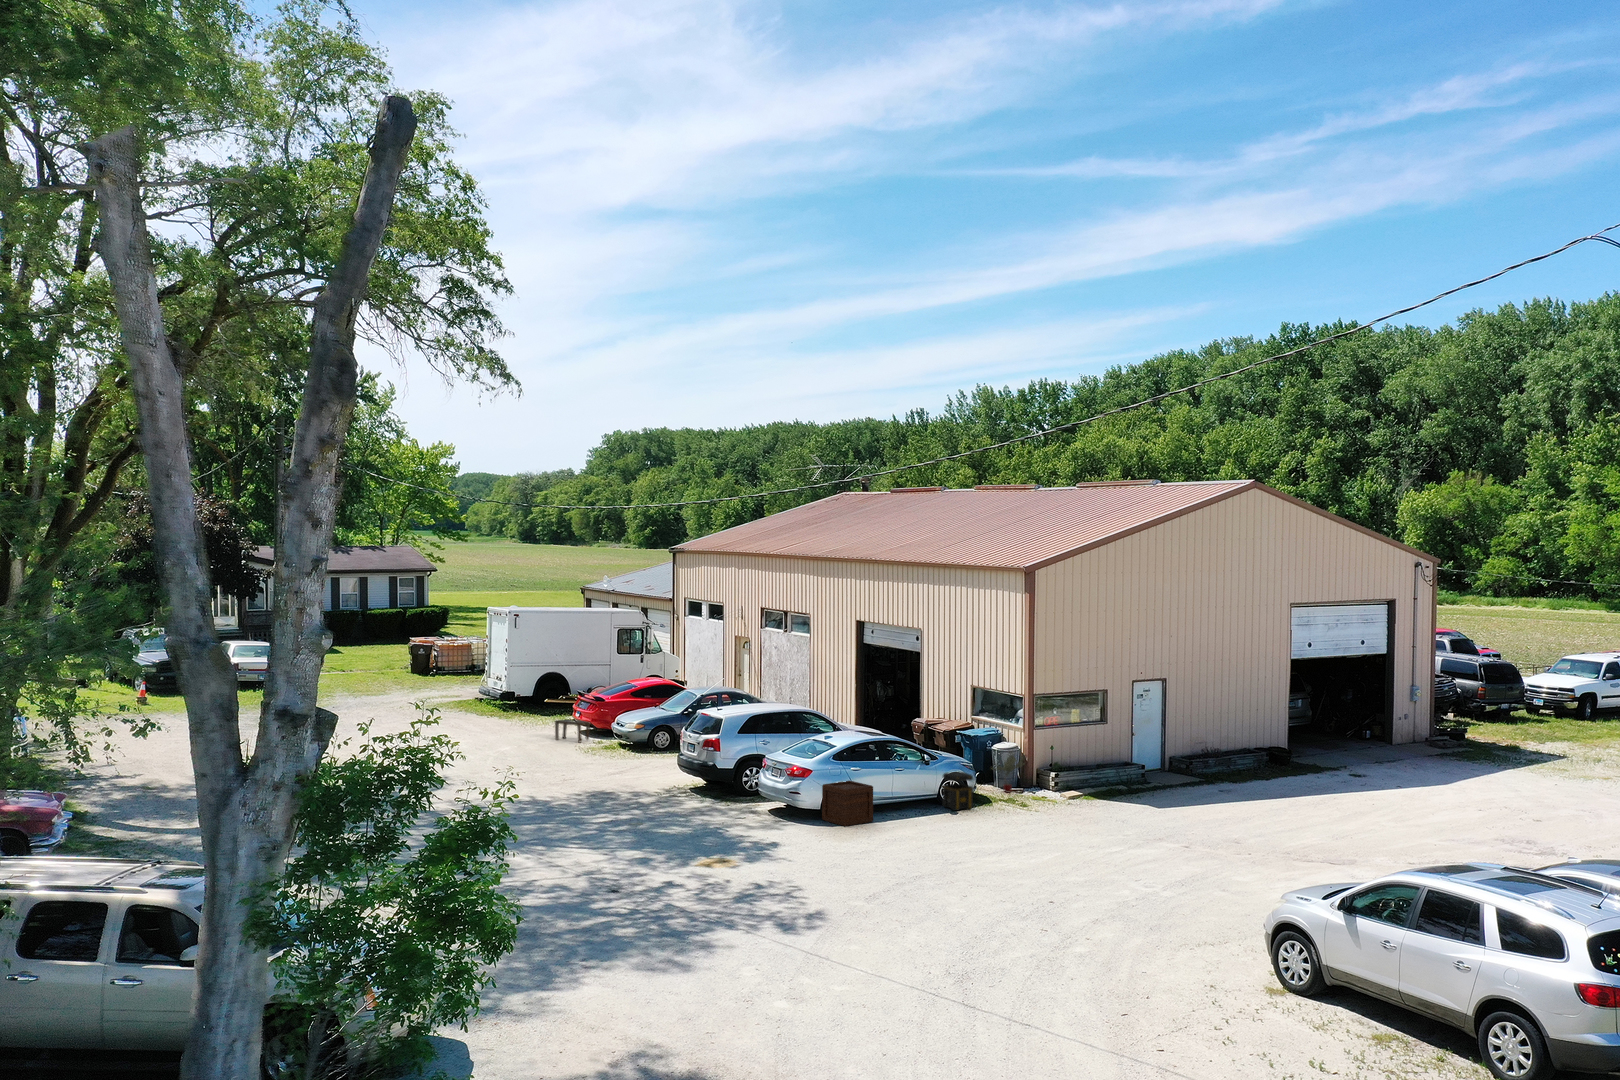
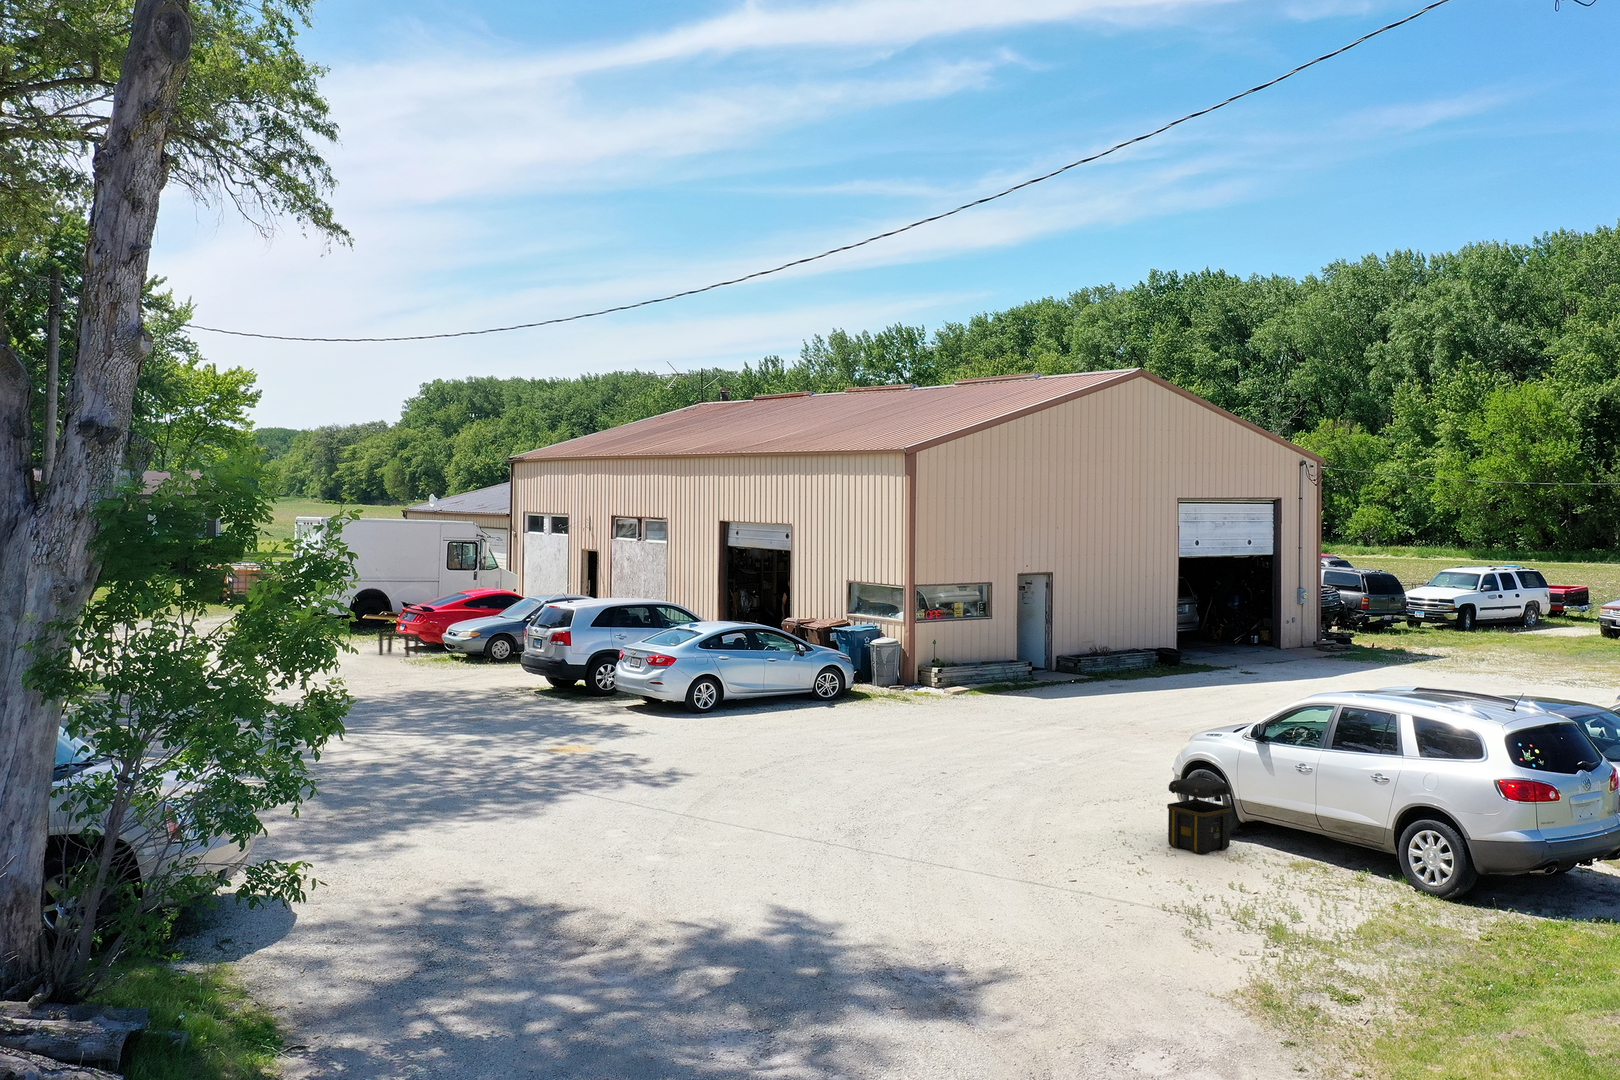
potted tree: present [991,752,1025,793] -> none [868,643,906,690]
toolbox: present [942,772,973,811] -> present [1167,777,1232,854]
wooden crate: present [822,781,873,826] -> none [686,671,743,718]

